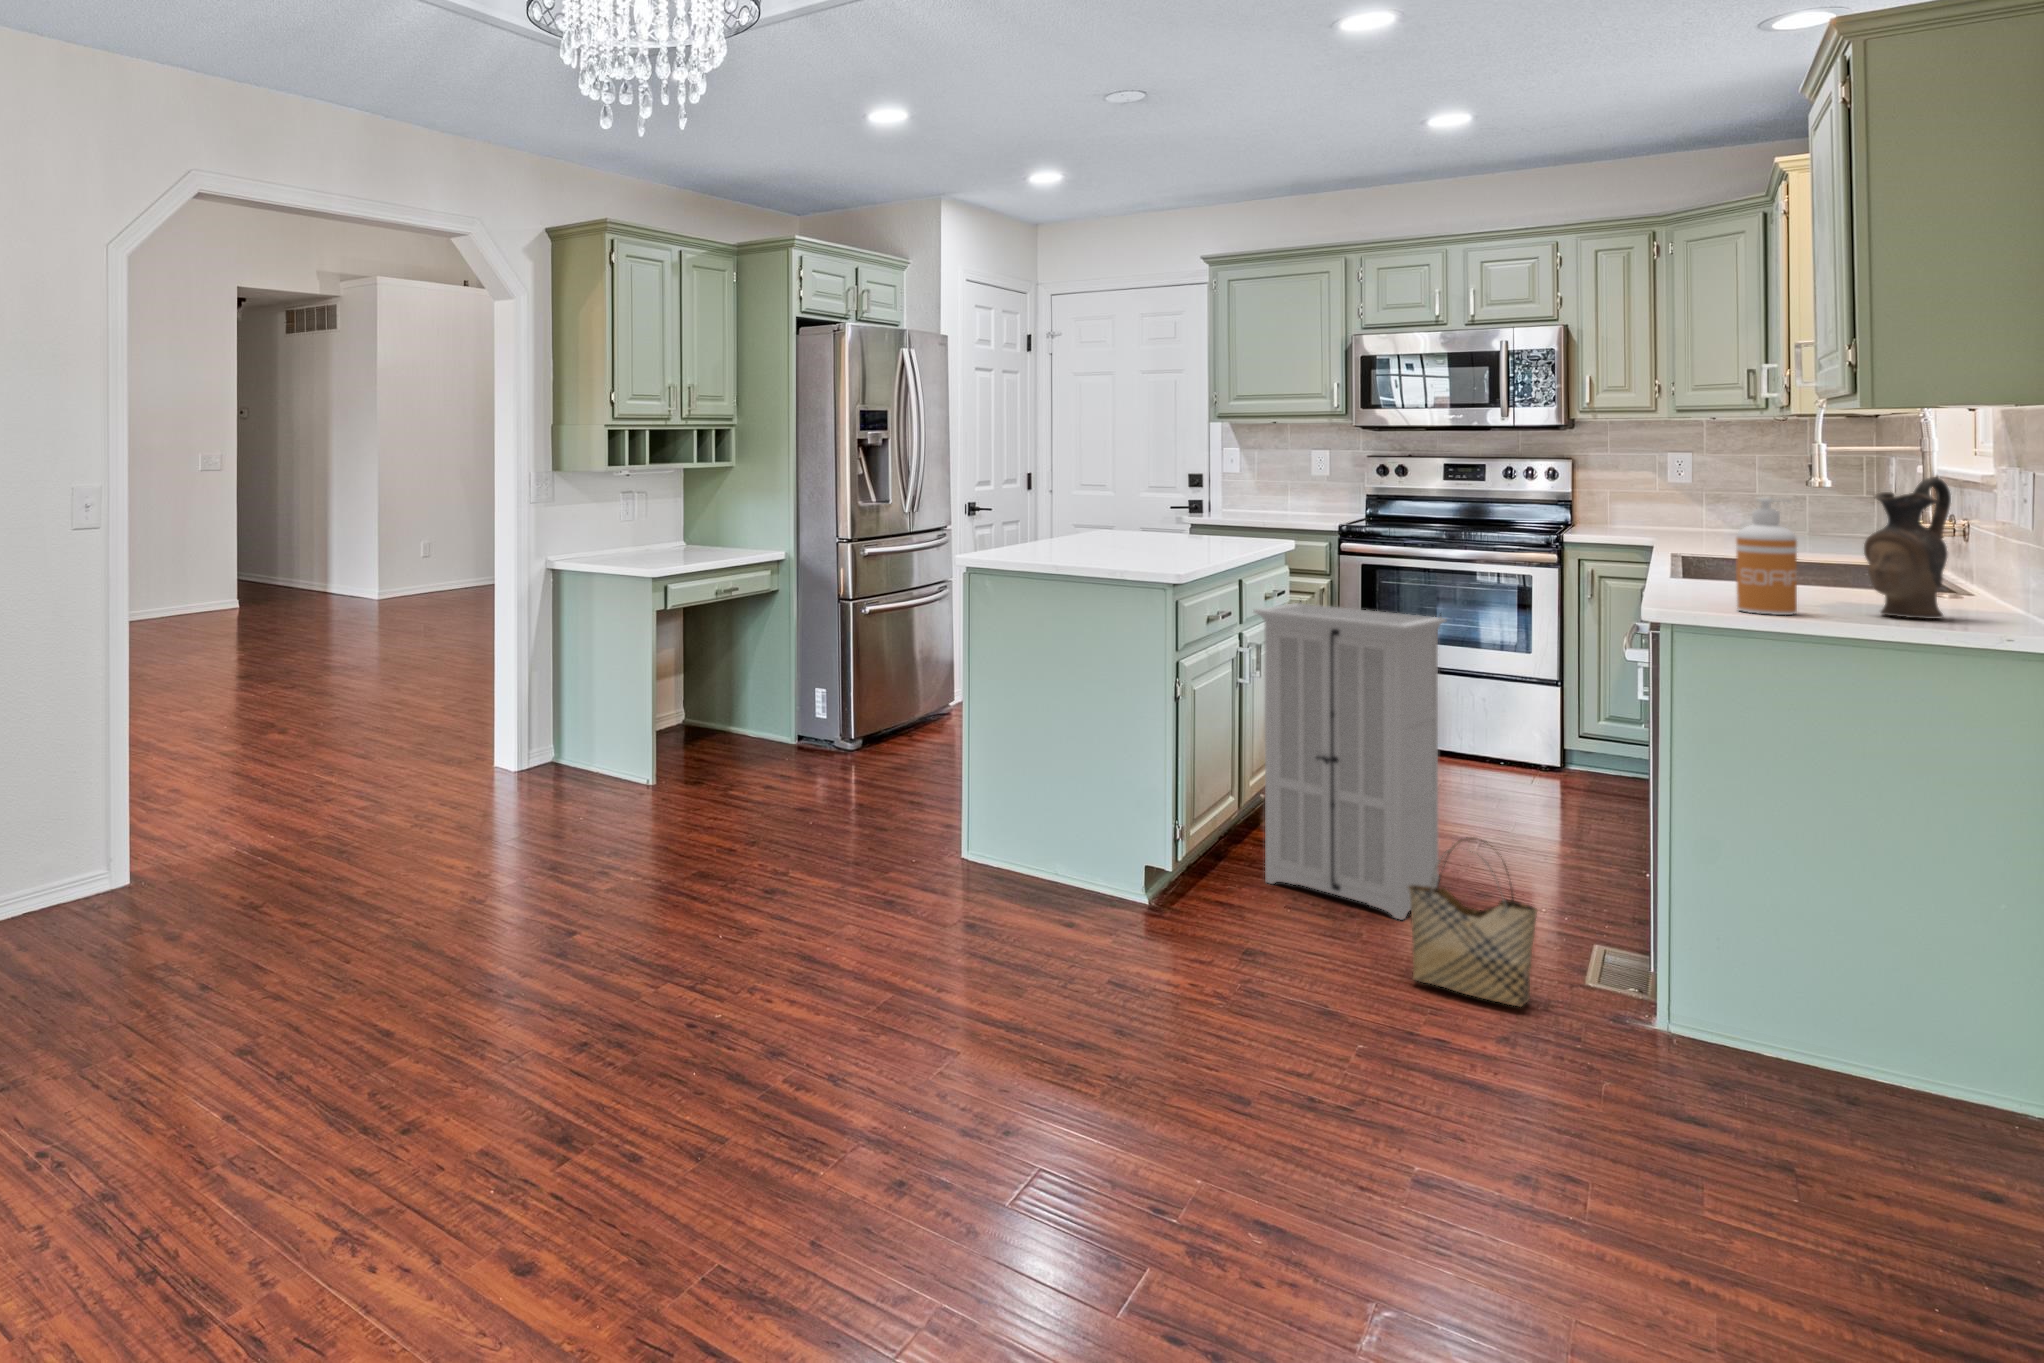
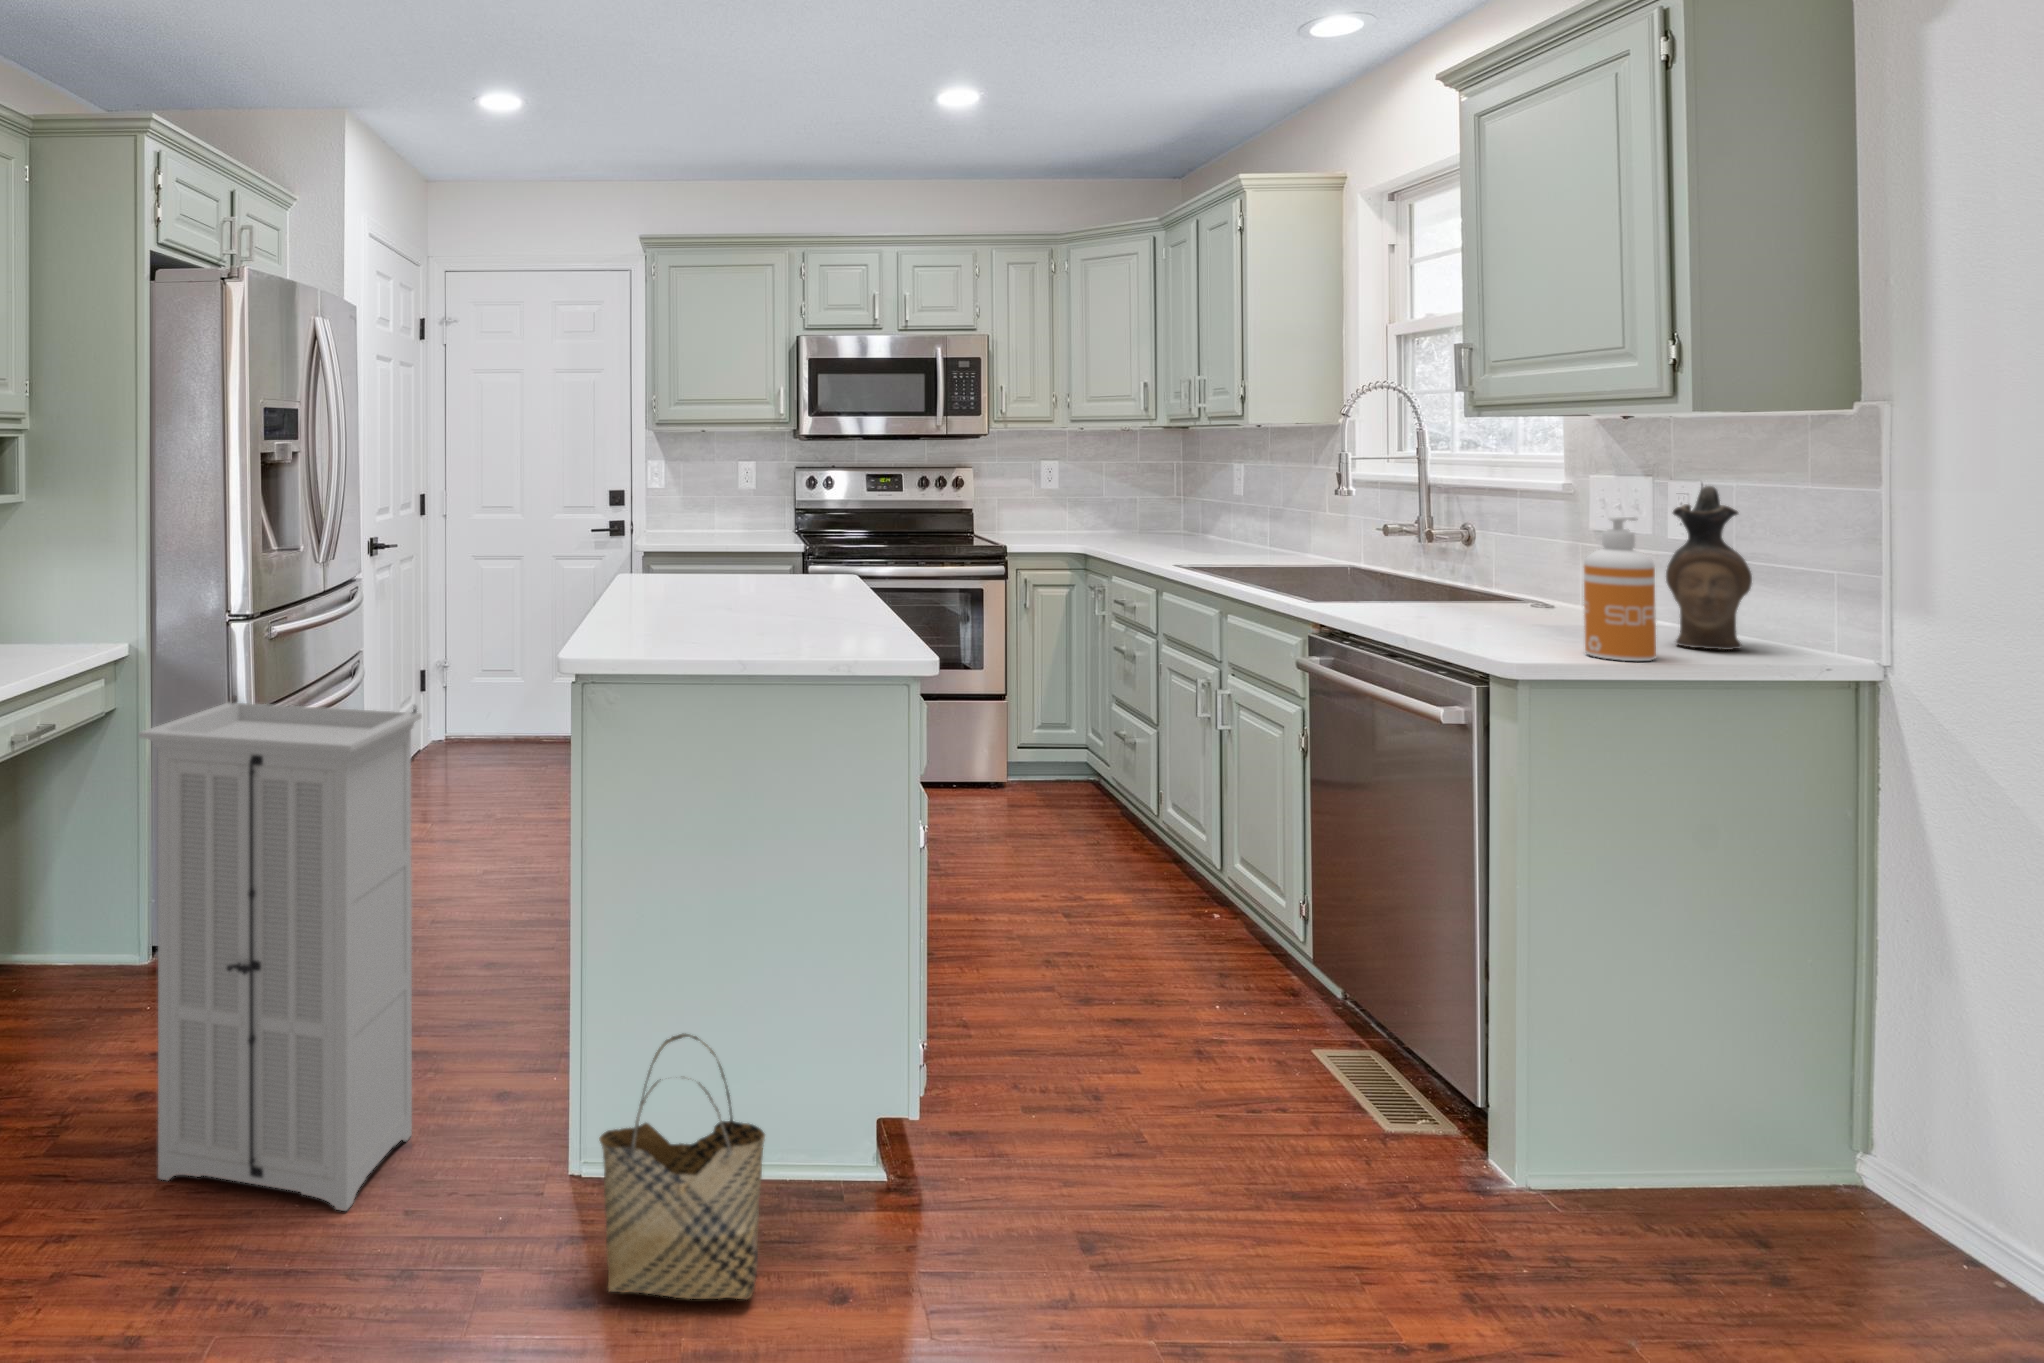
storage cabinet: present [1254,601,1447,920] -> present [138,697,422,1211]
woven basket: present [1408,838,1538,1006] -> present [599,1034,765,1299]

